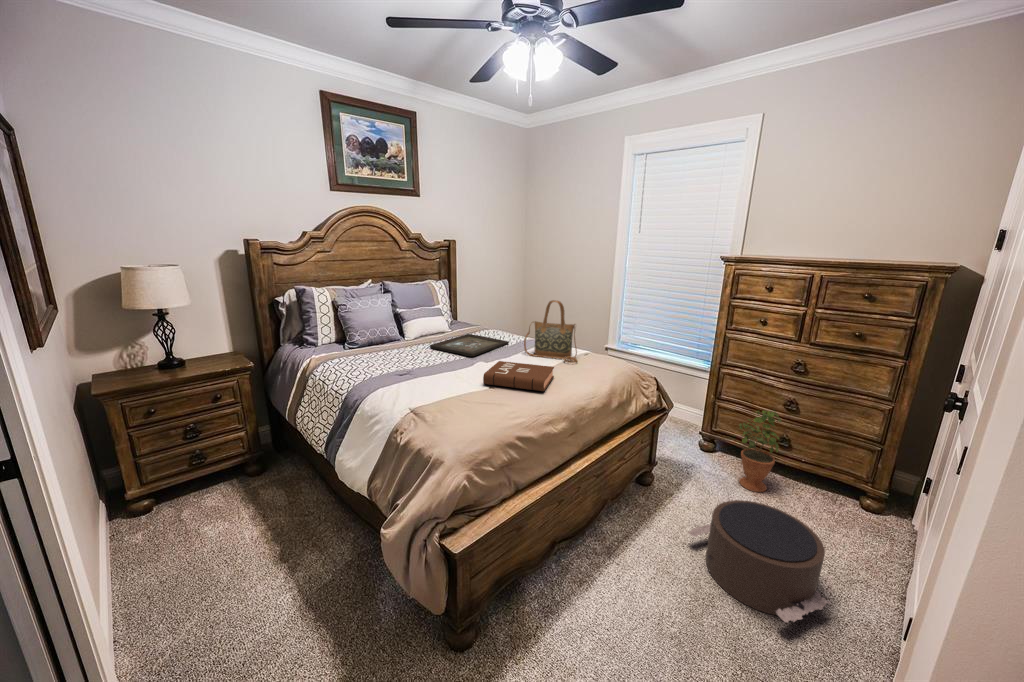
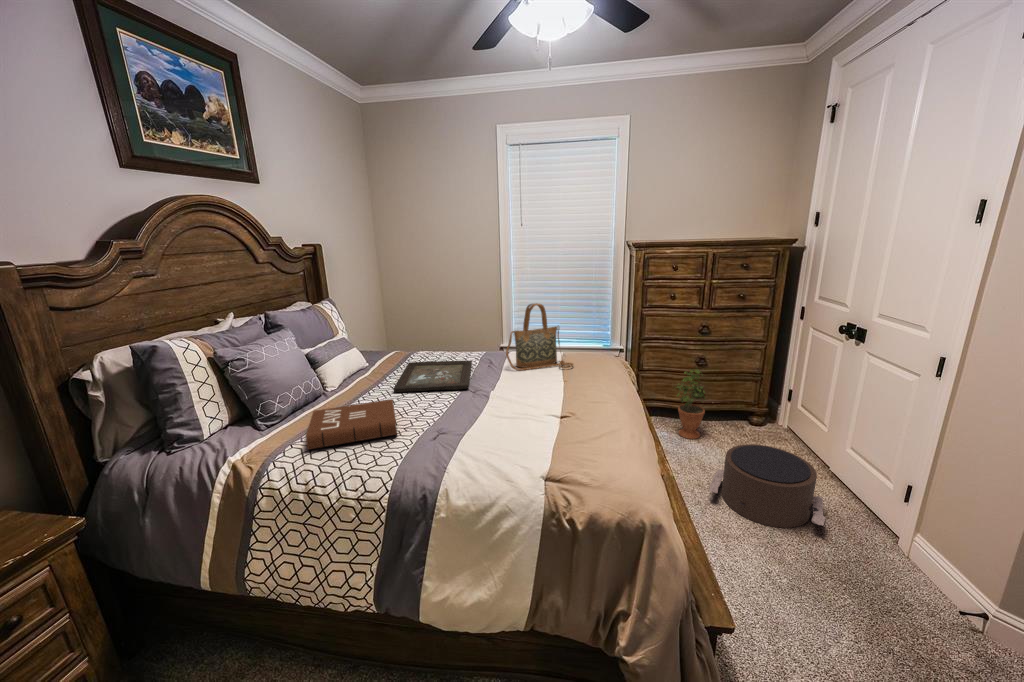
book: present [483,361,554,391] -> present [306,399,397,449]

